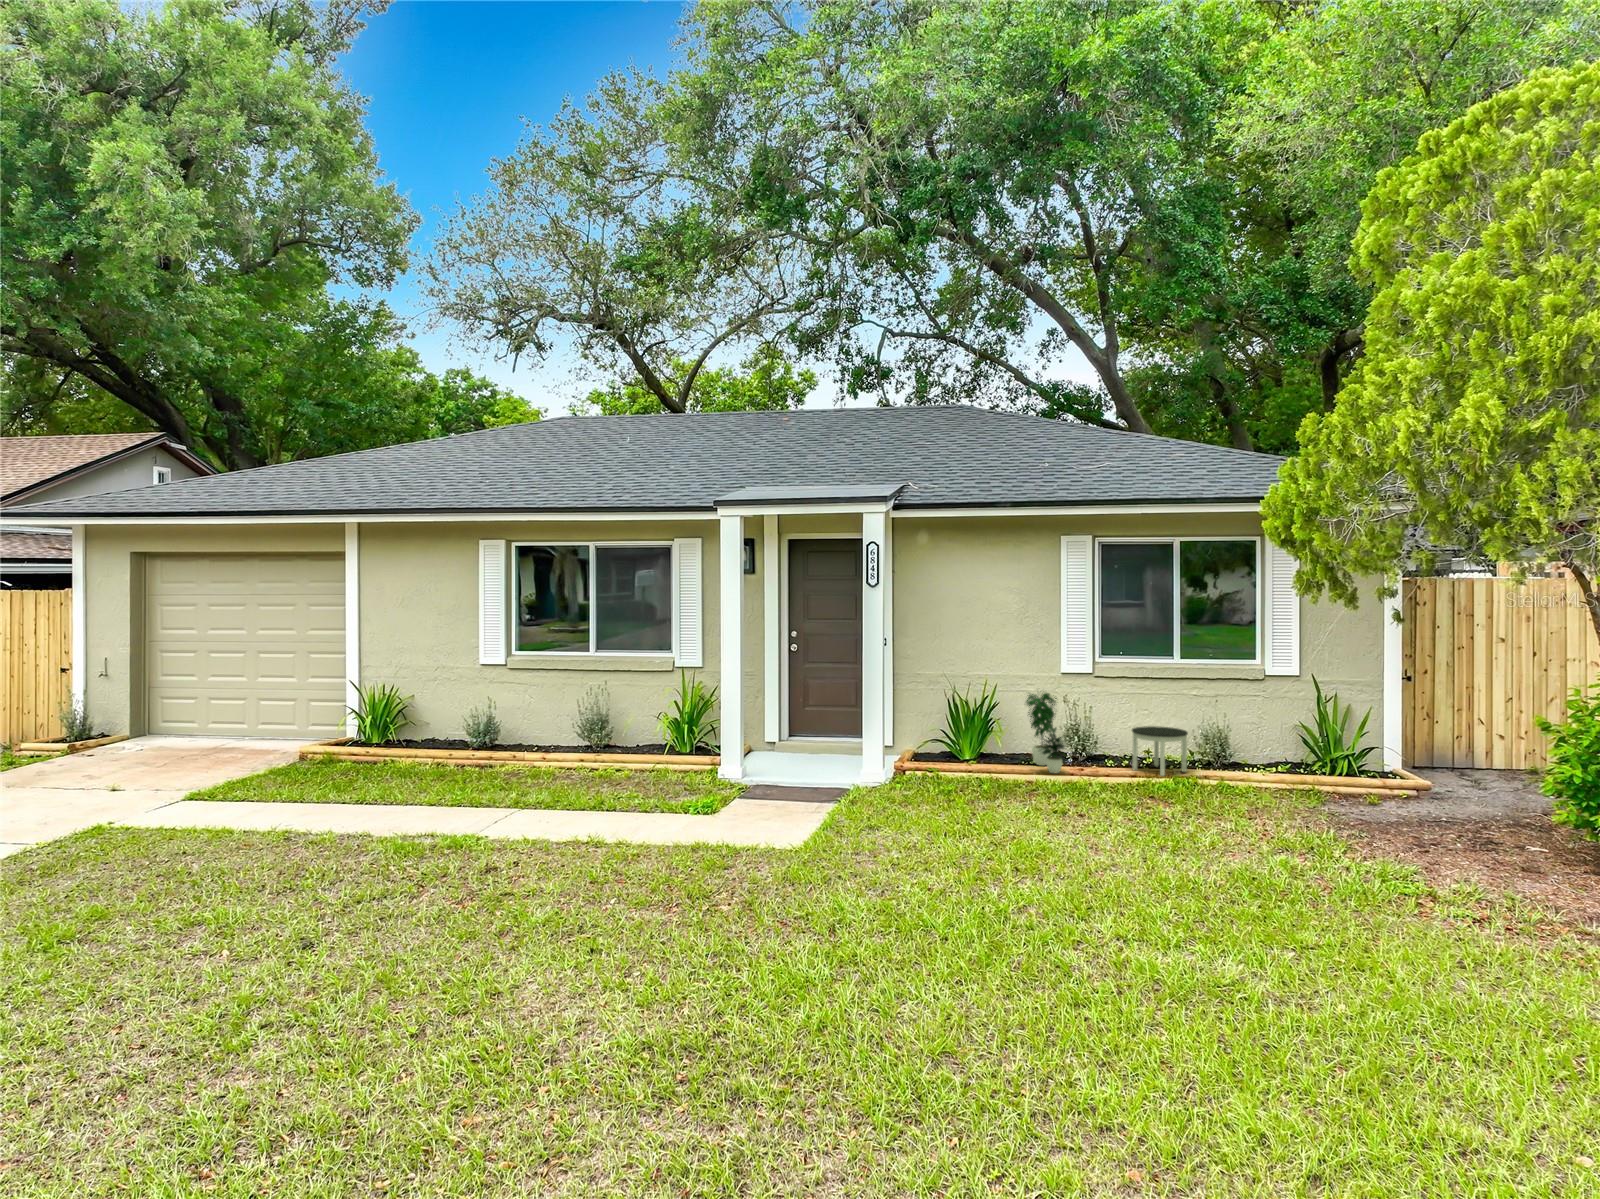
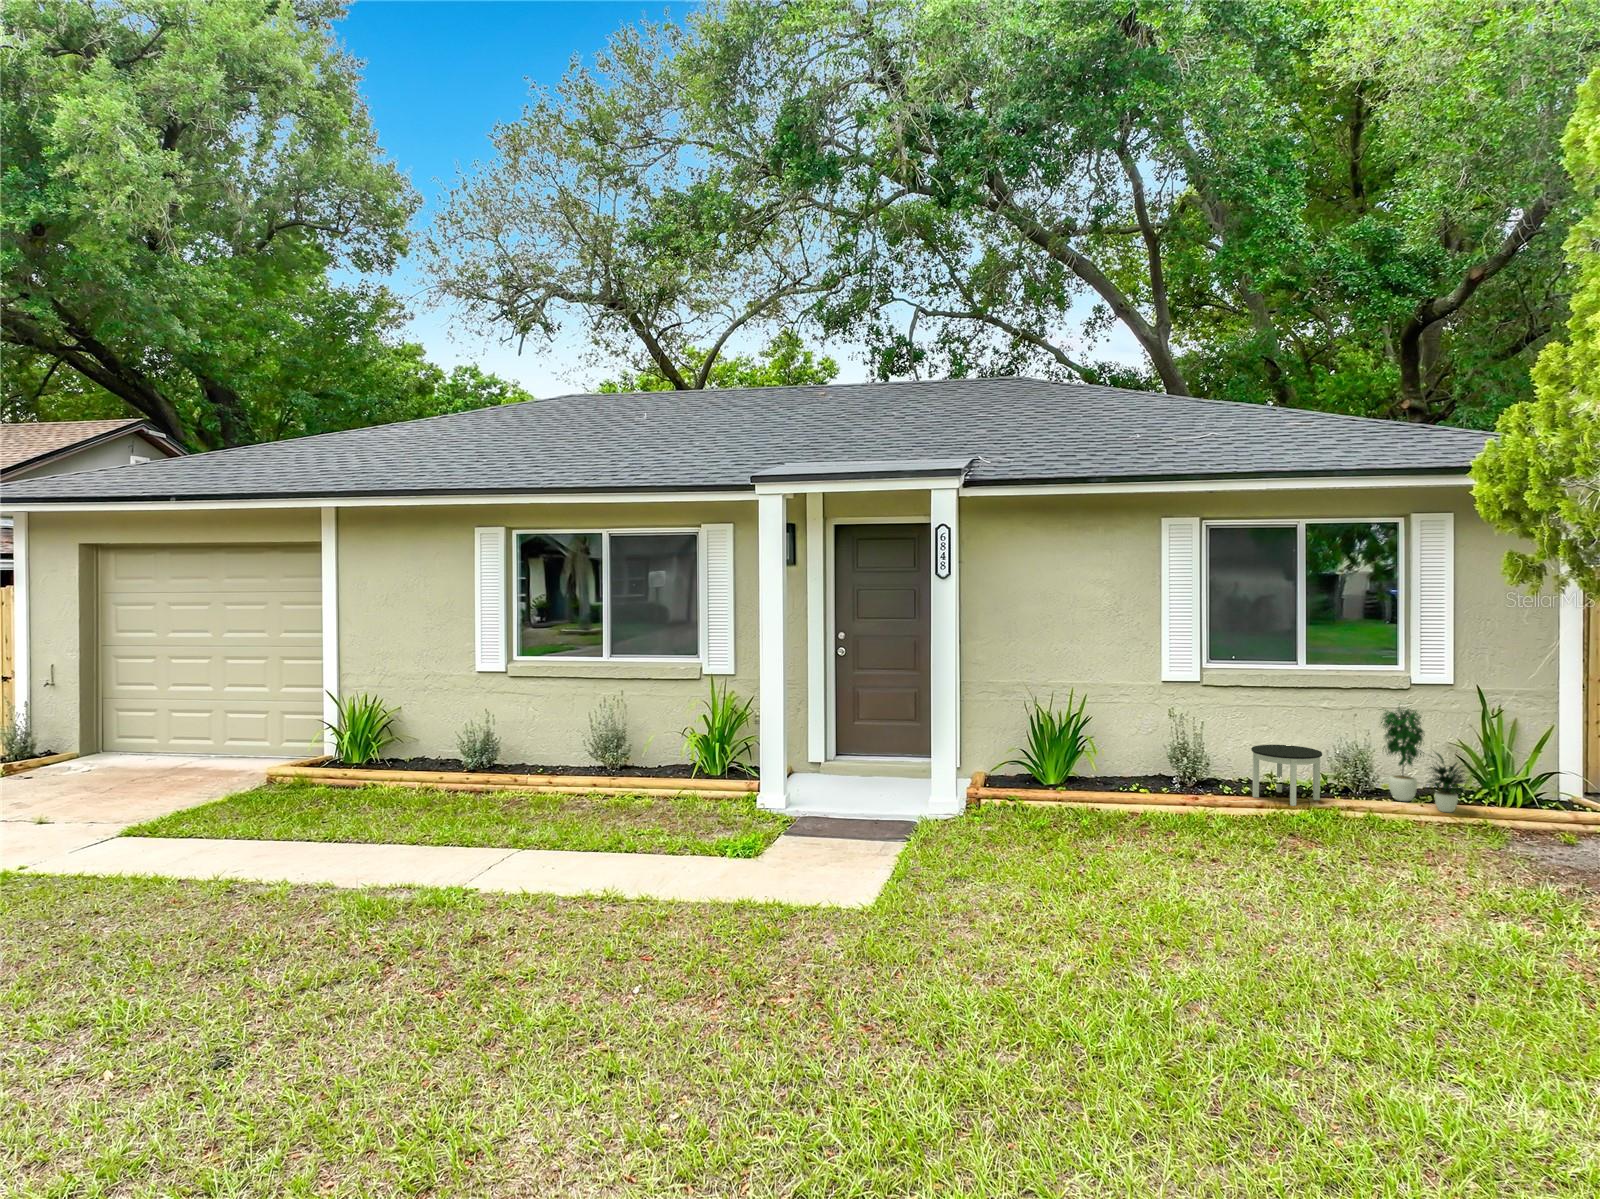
potted plant: present [1026,693,1068,773] -> present [1381,709,1469,812]

